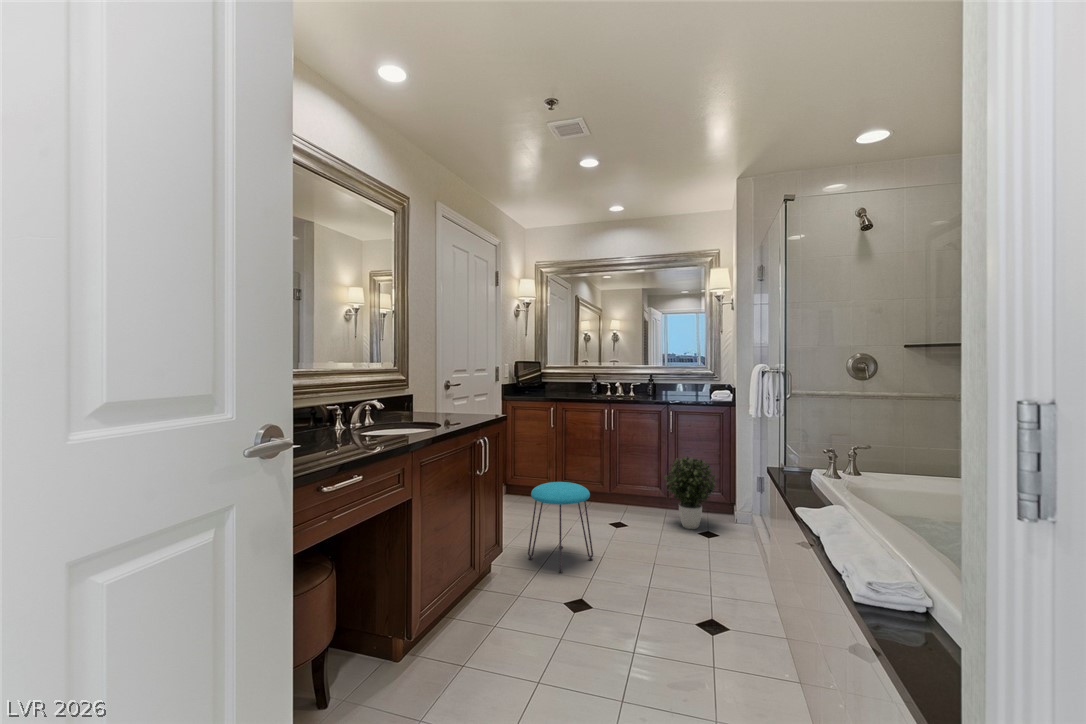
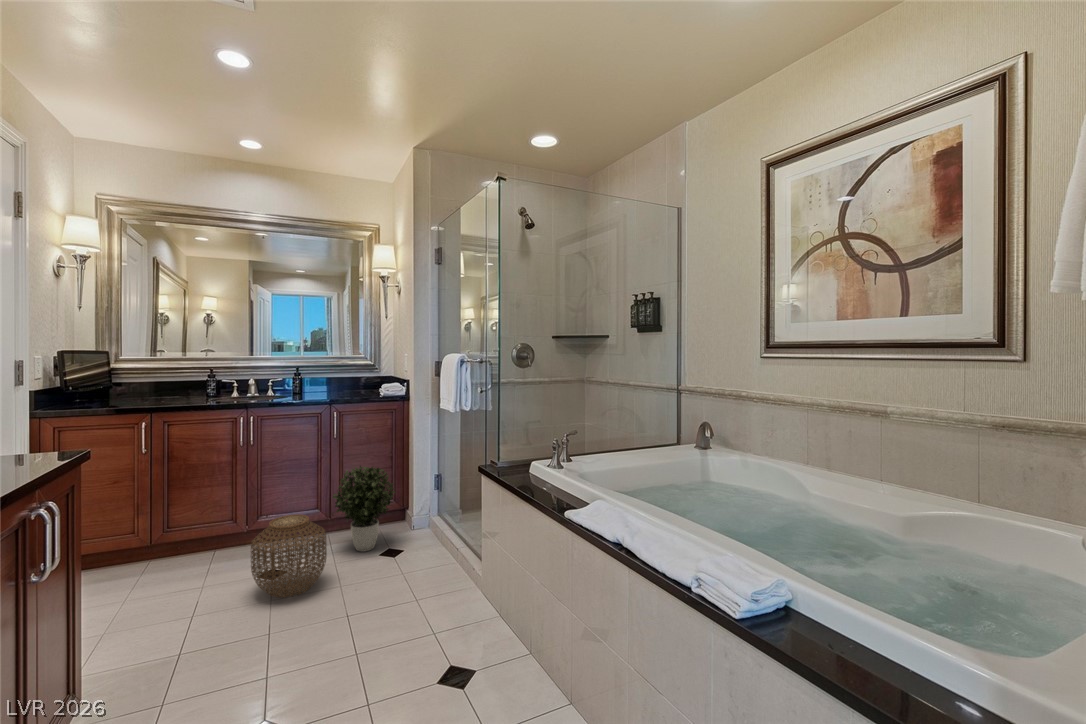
stool: present [528,482,593,574] -> none [133,537,253,682]
woven basket: none [601,483,652,544] -> present [251,514,327,597]

